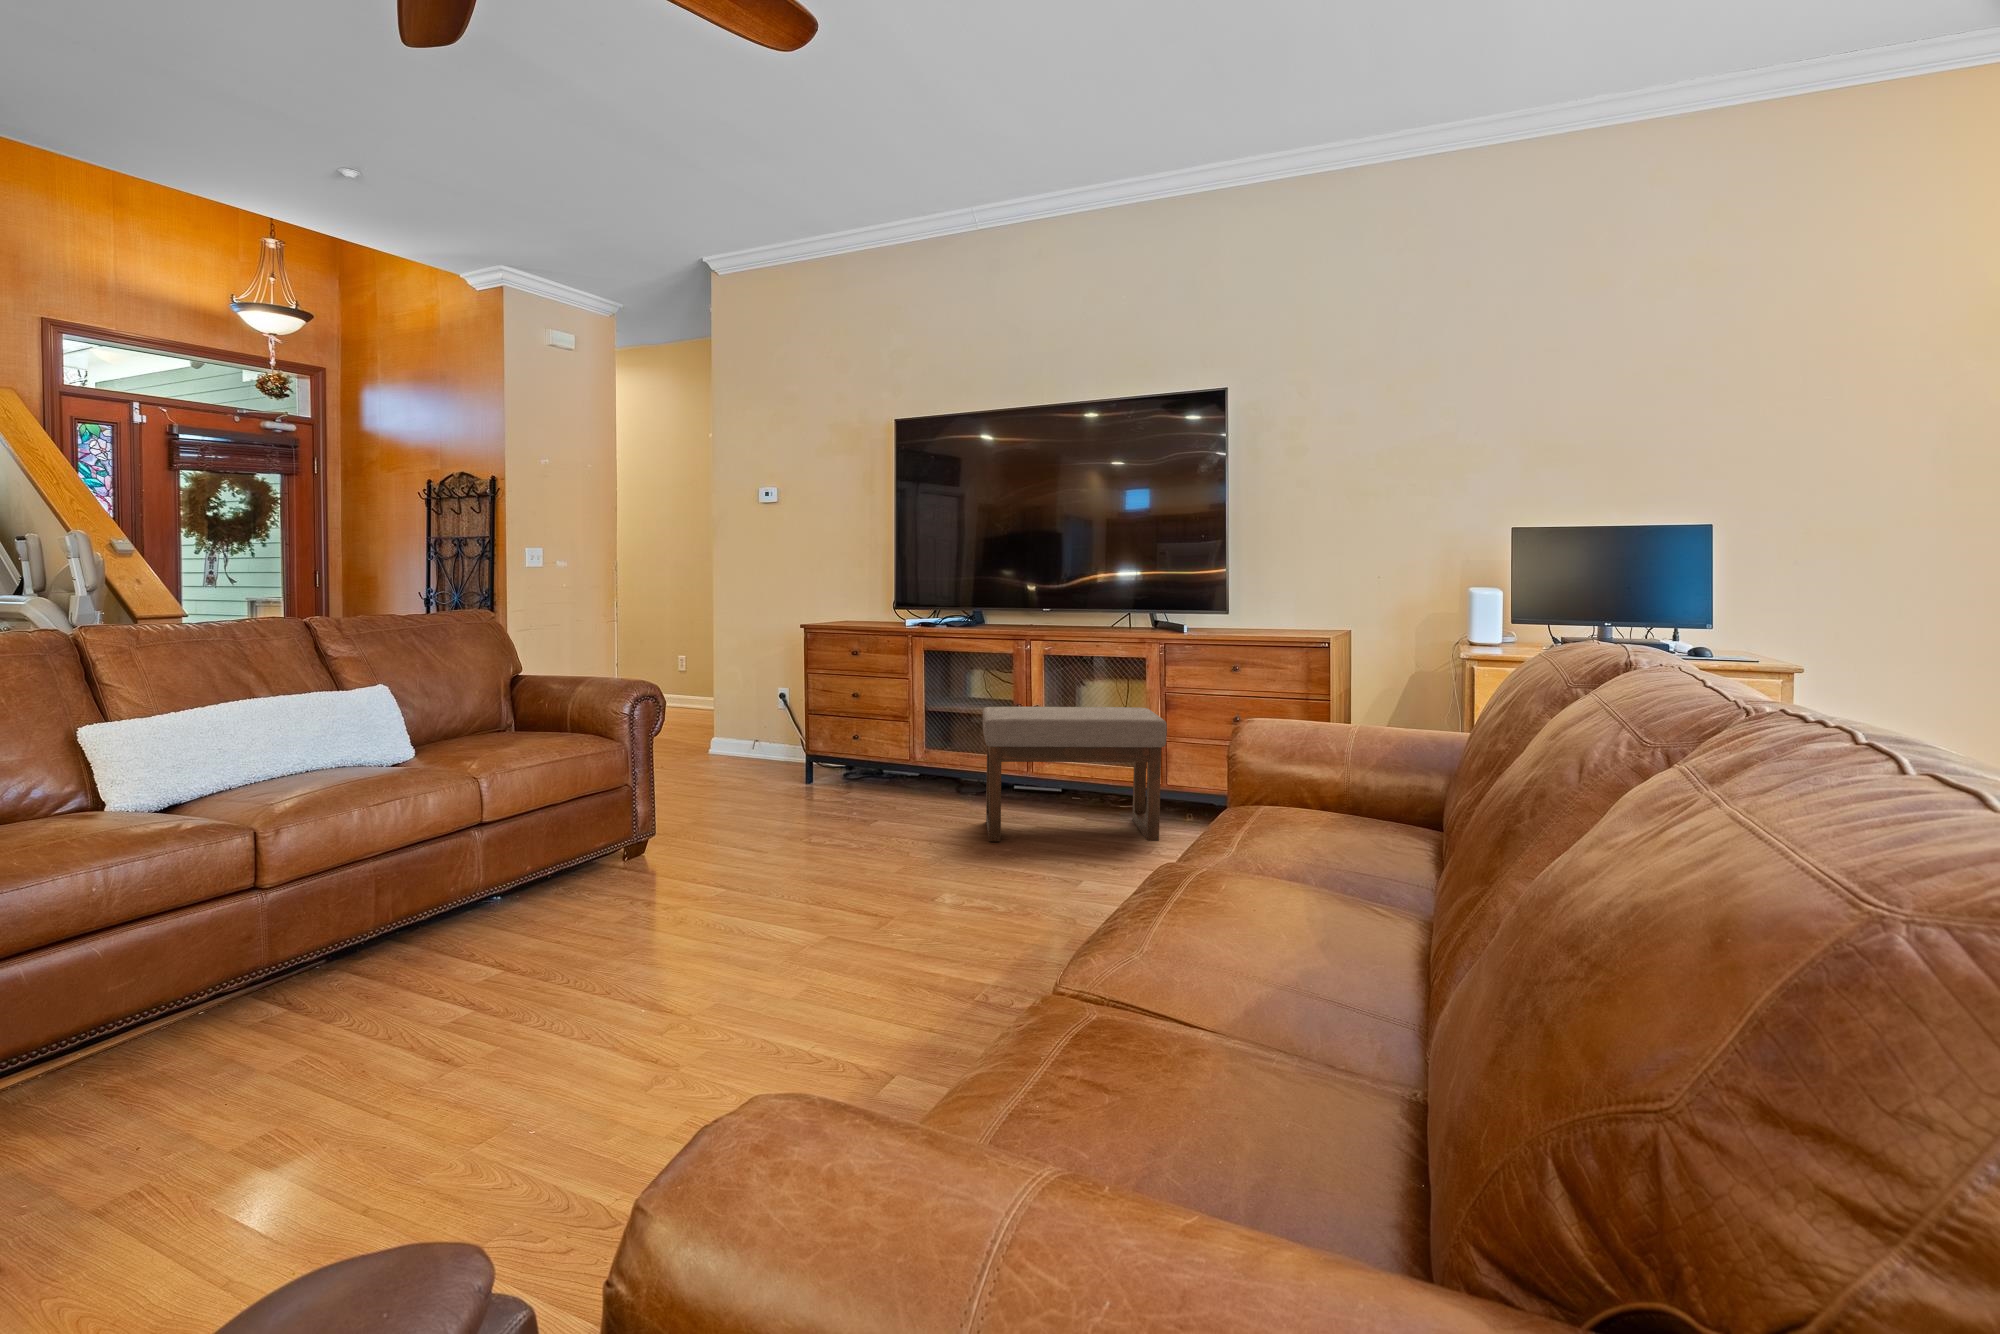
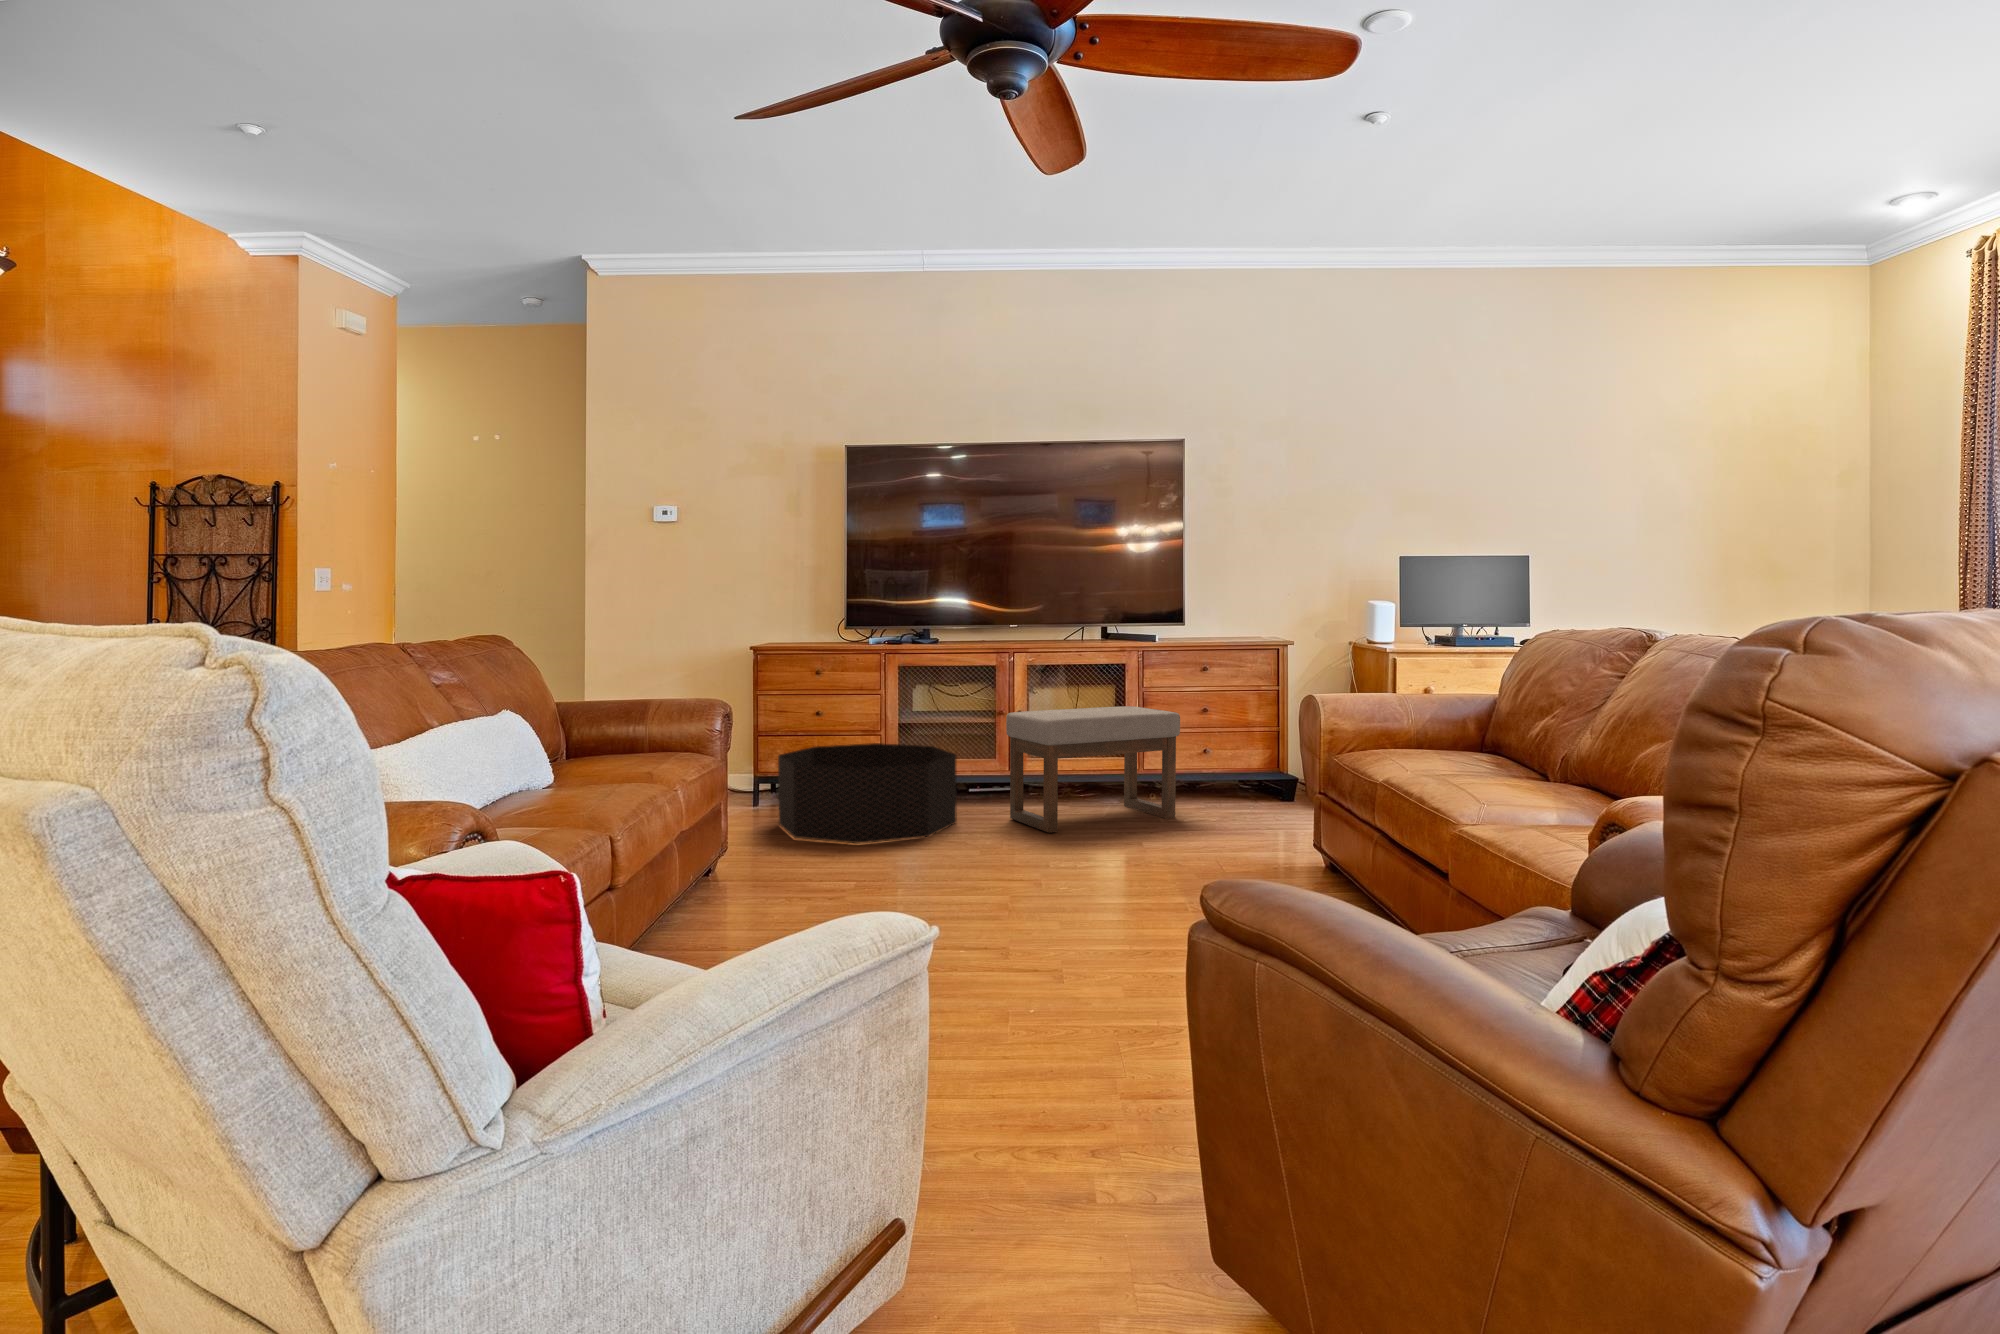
basket: none [759,727,936,831] -> present [778,743,957,843]

